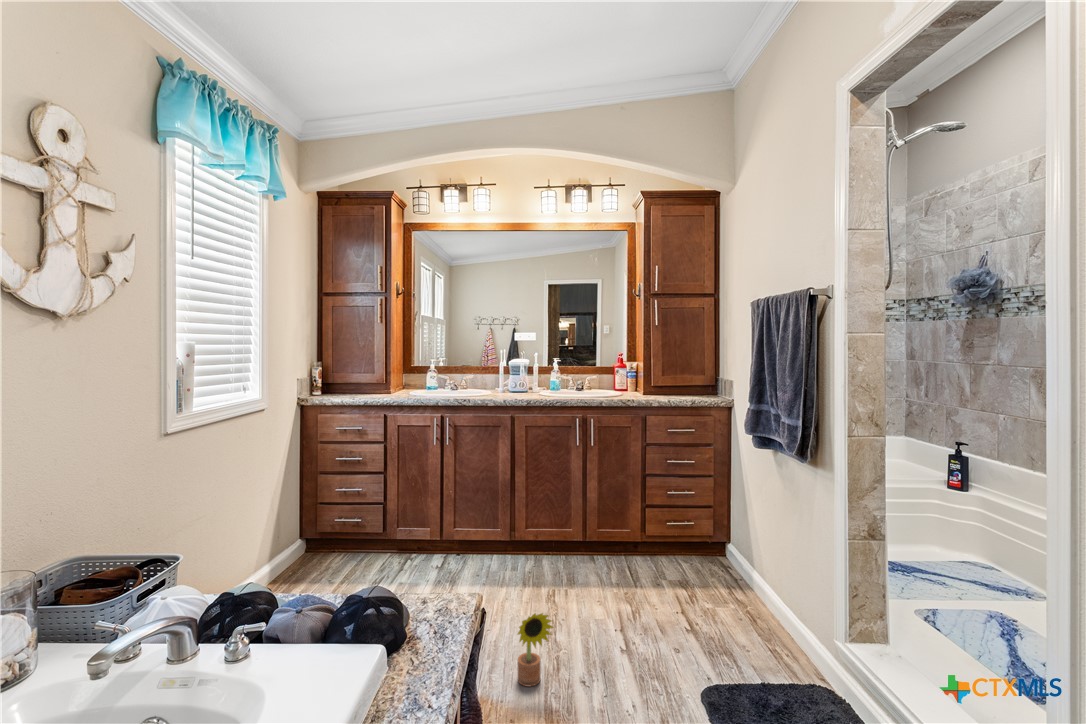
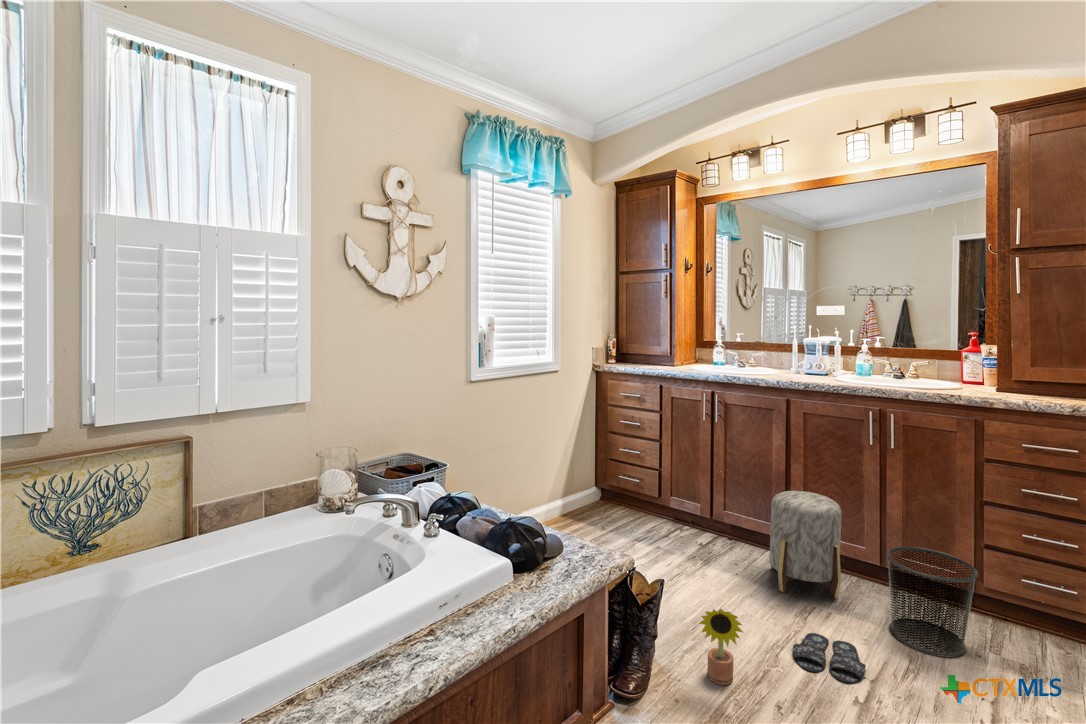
stool: none [506,494,569,588] -> present [769,491,842,598]
waste bin: none [604,519,661,598] -> present [886,547,978,656]
slippers: none [564,610,618,644] -> present [793,633,866,684]

